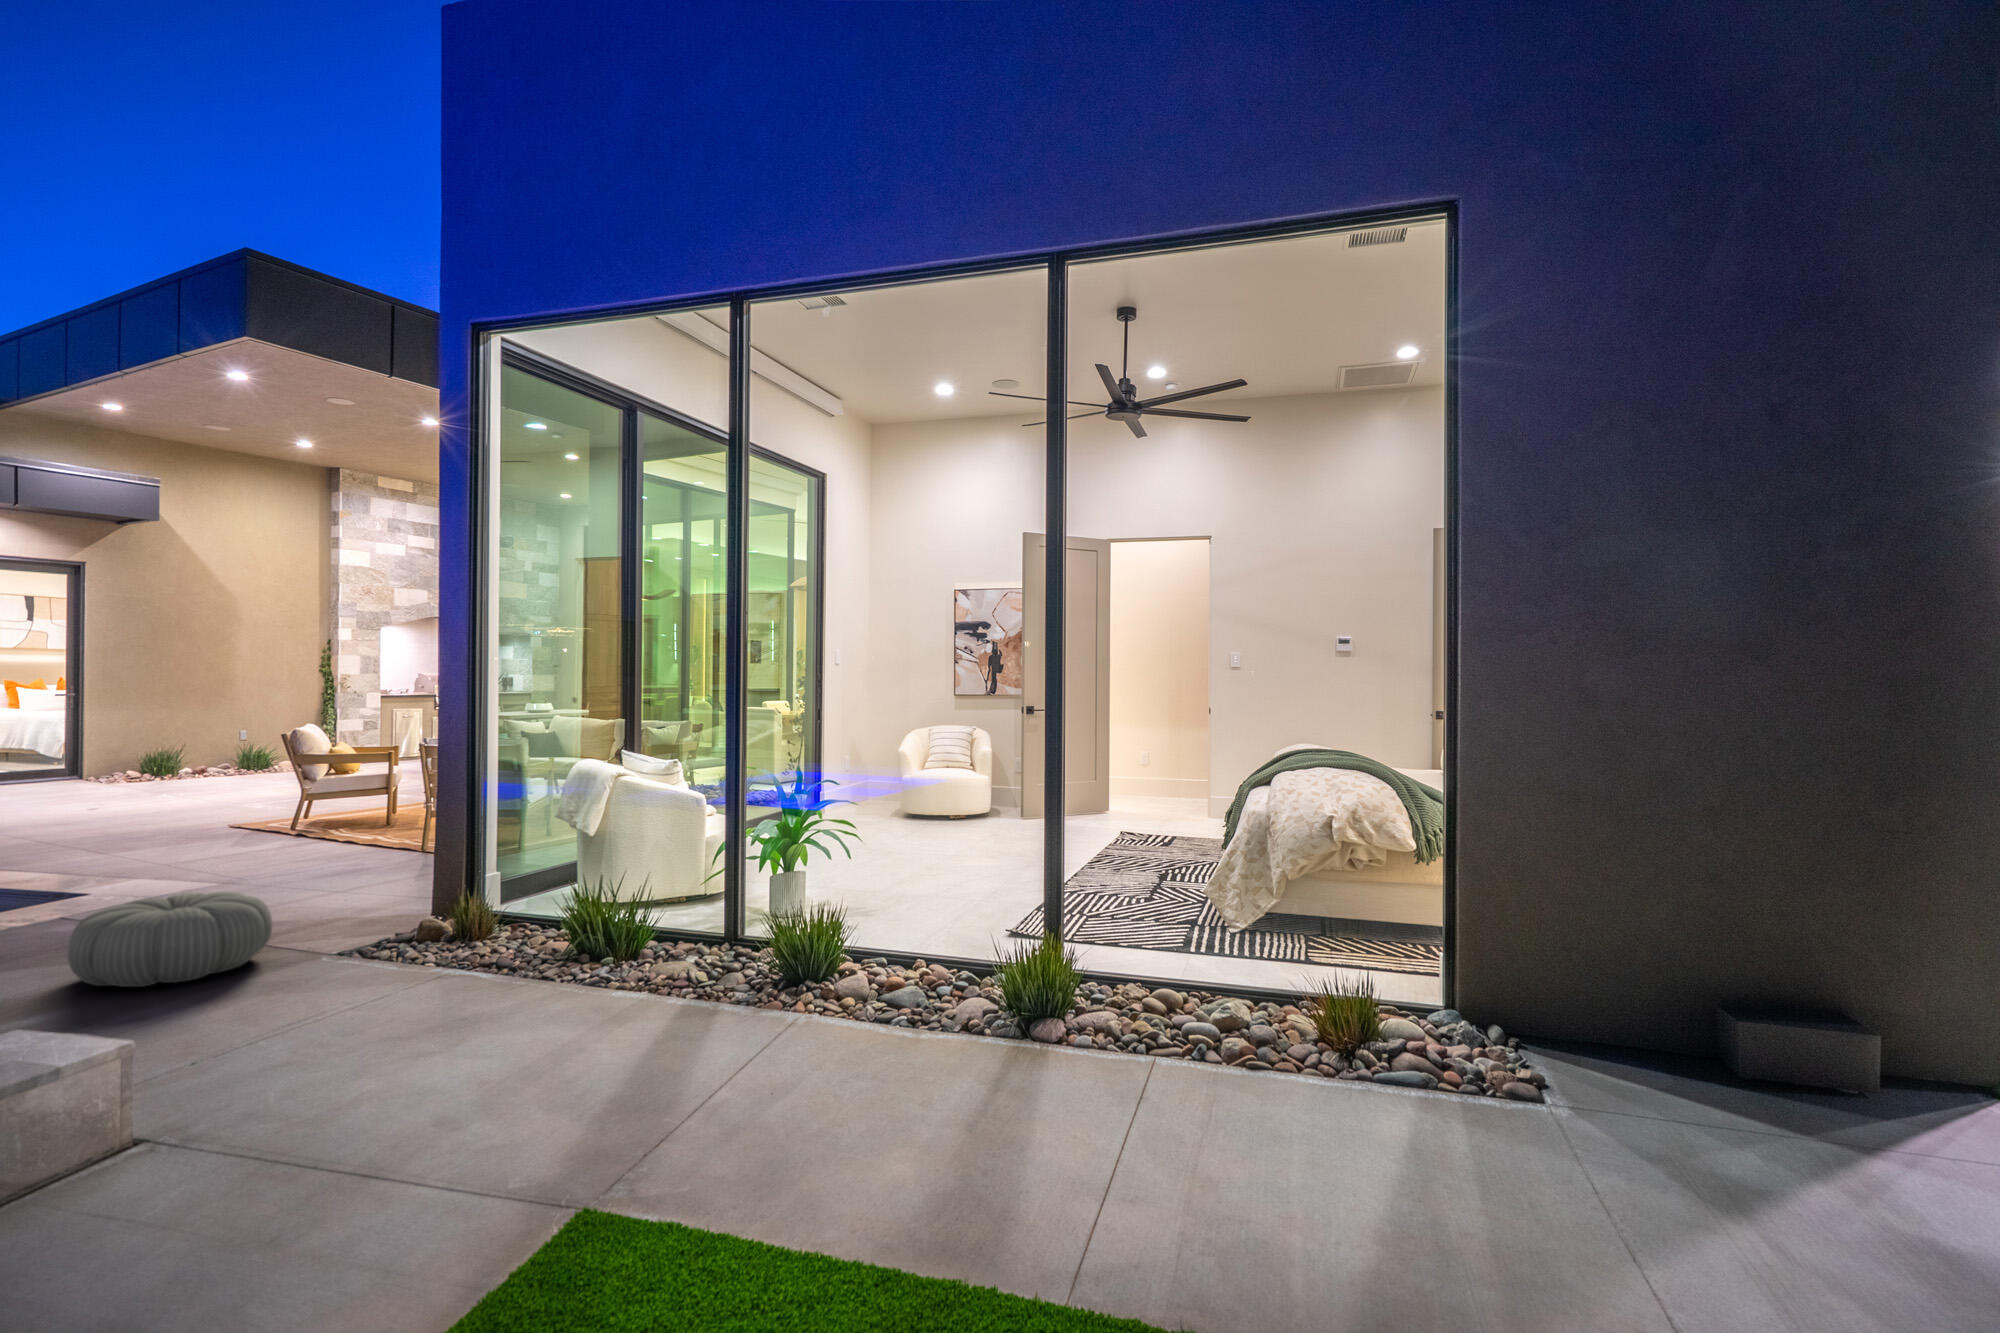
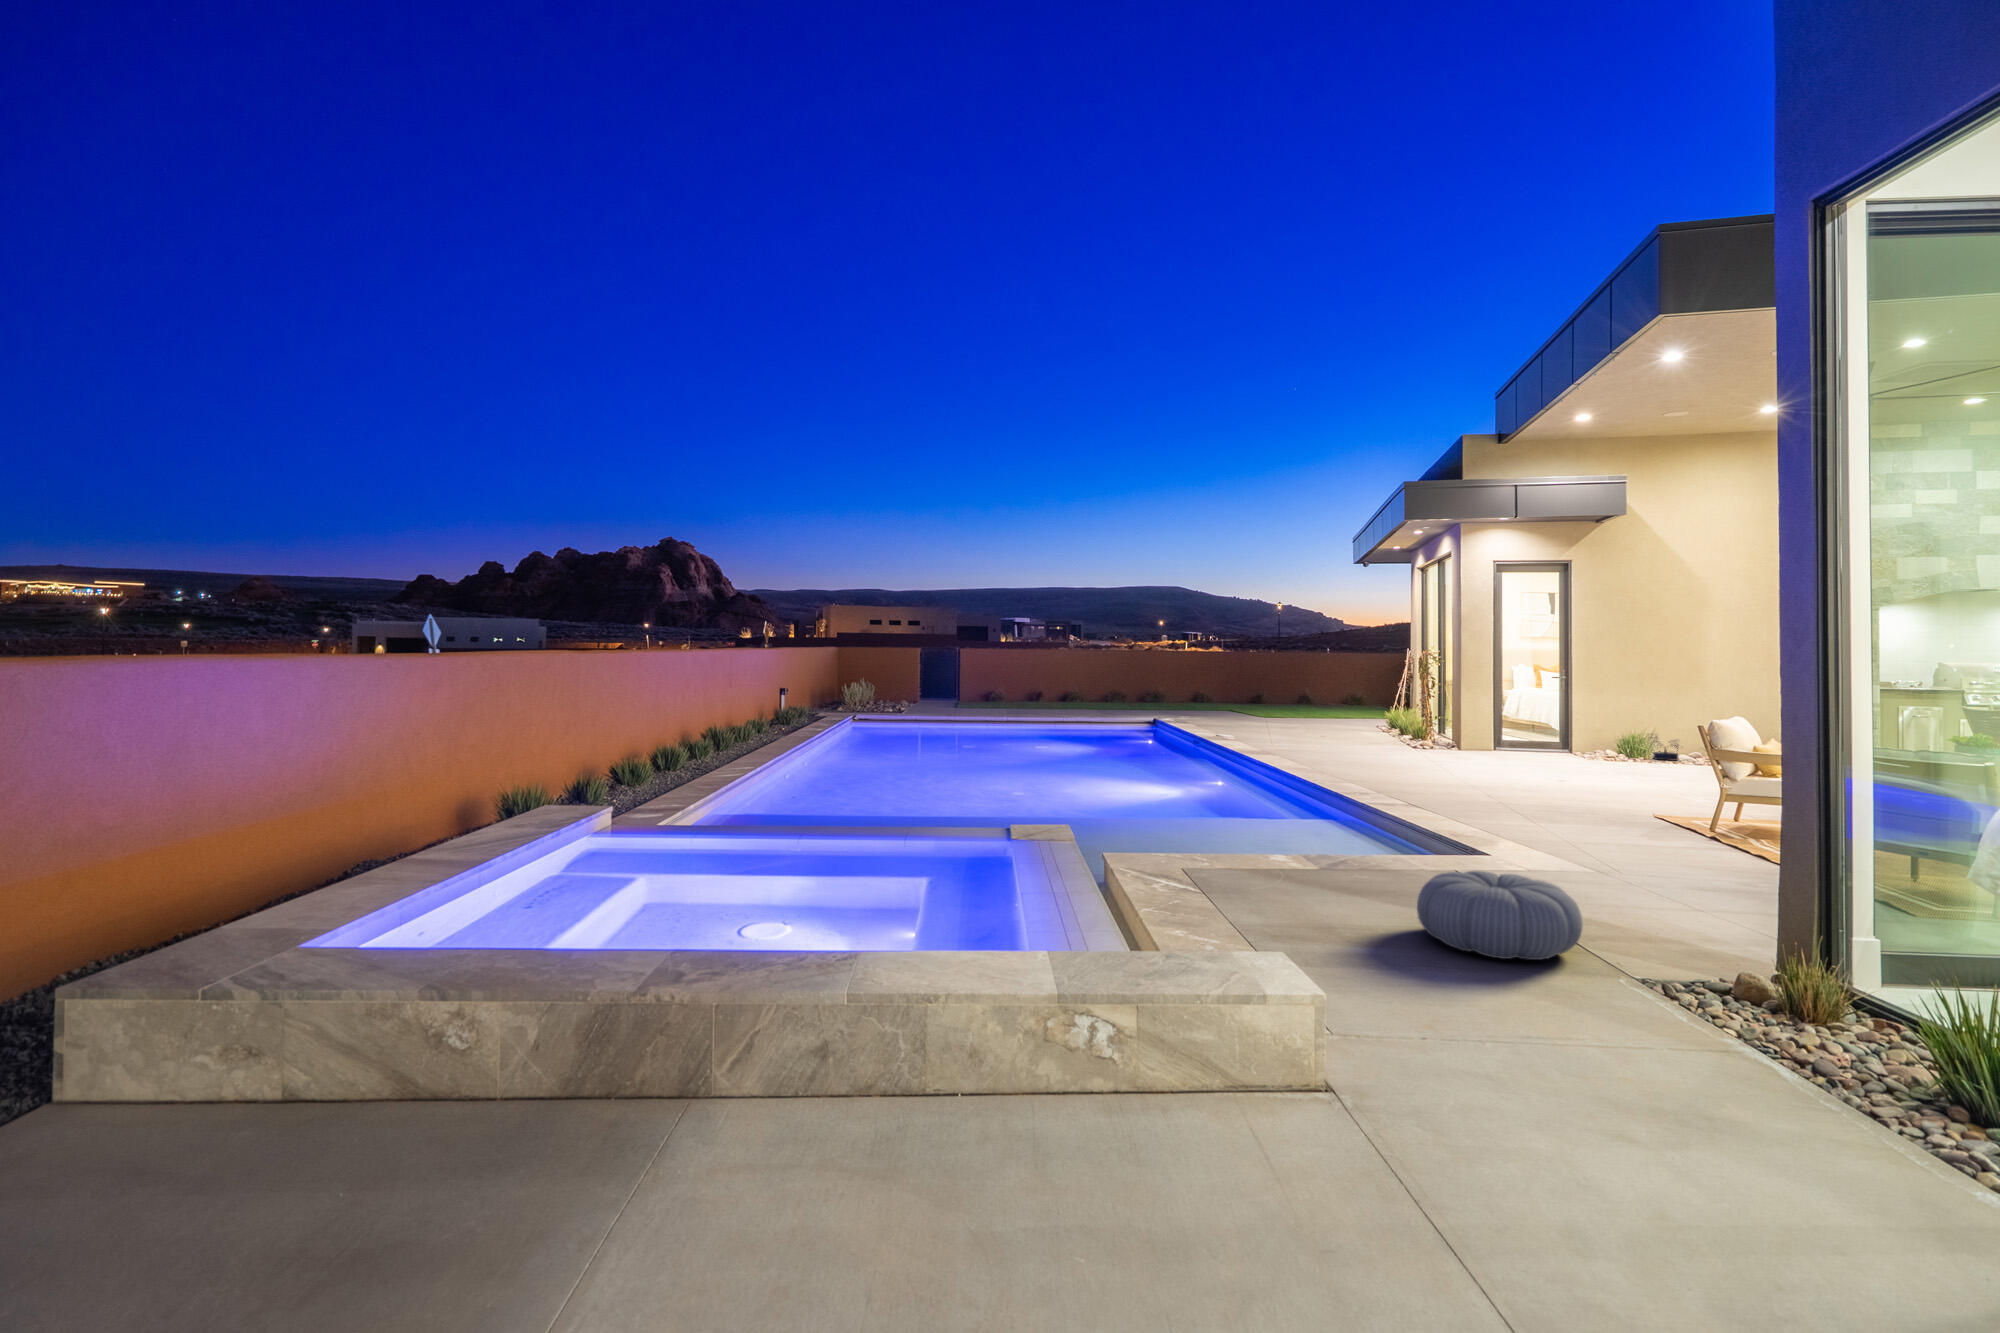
decorative plant: none [172,748,214,776] -> present [1648,734,1678,761]

